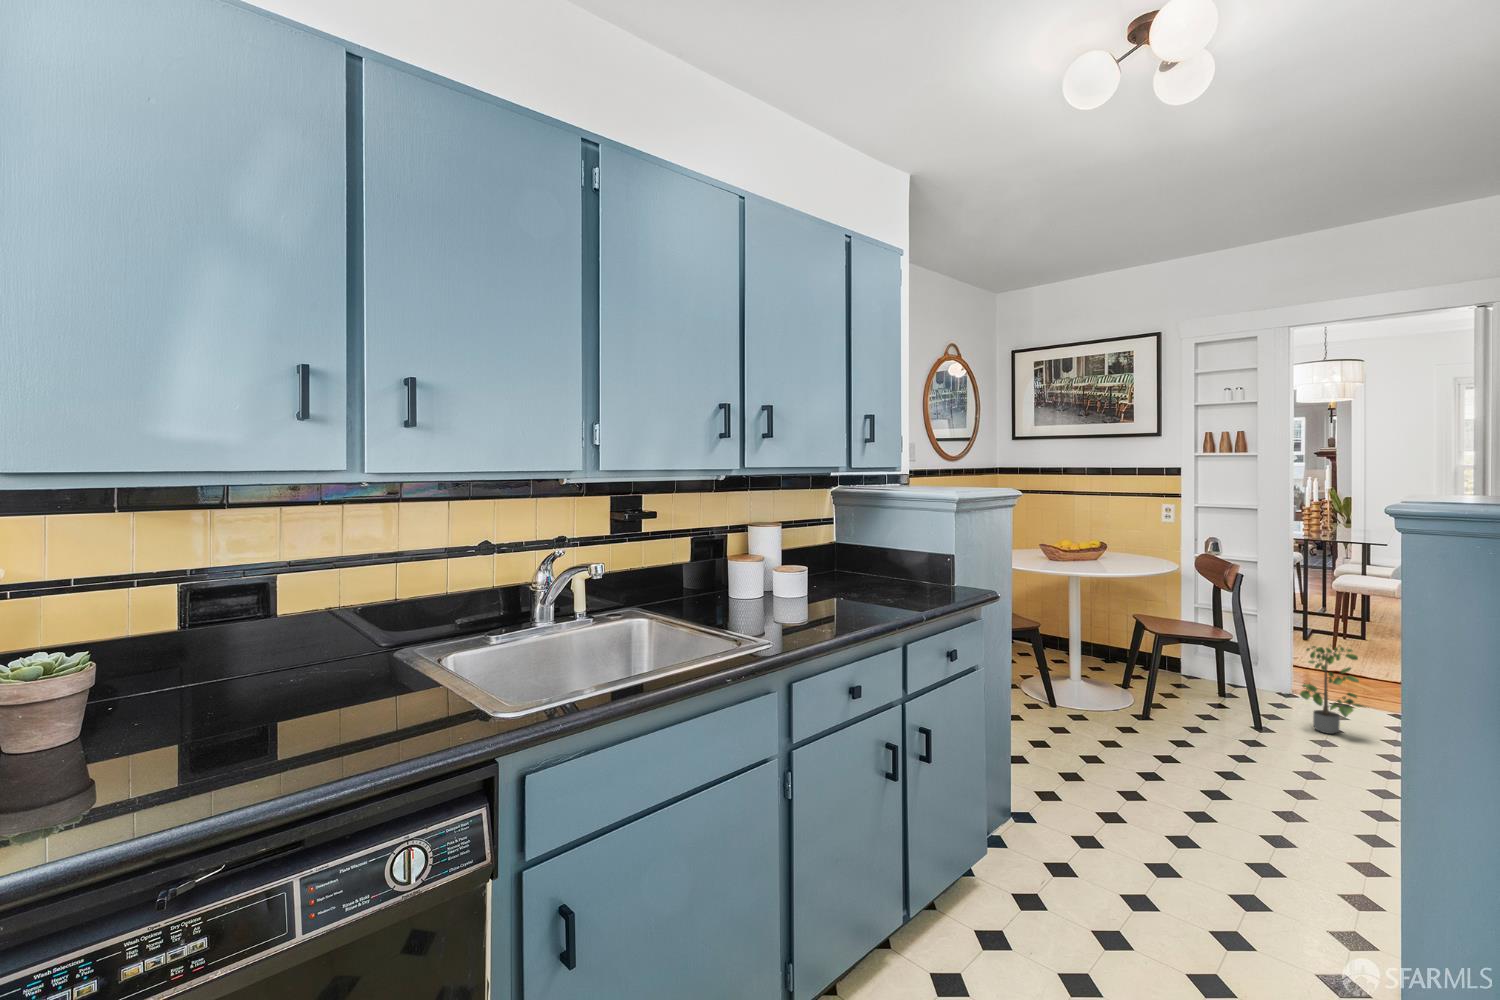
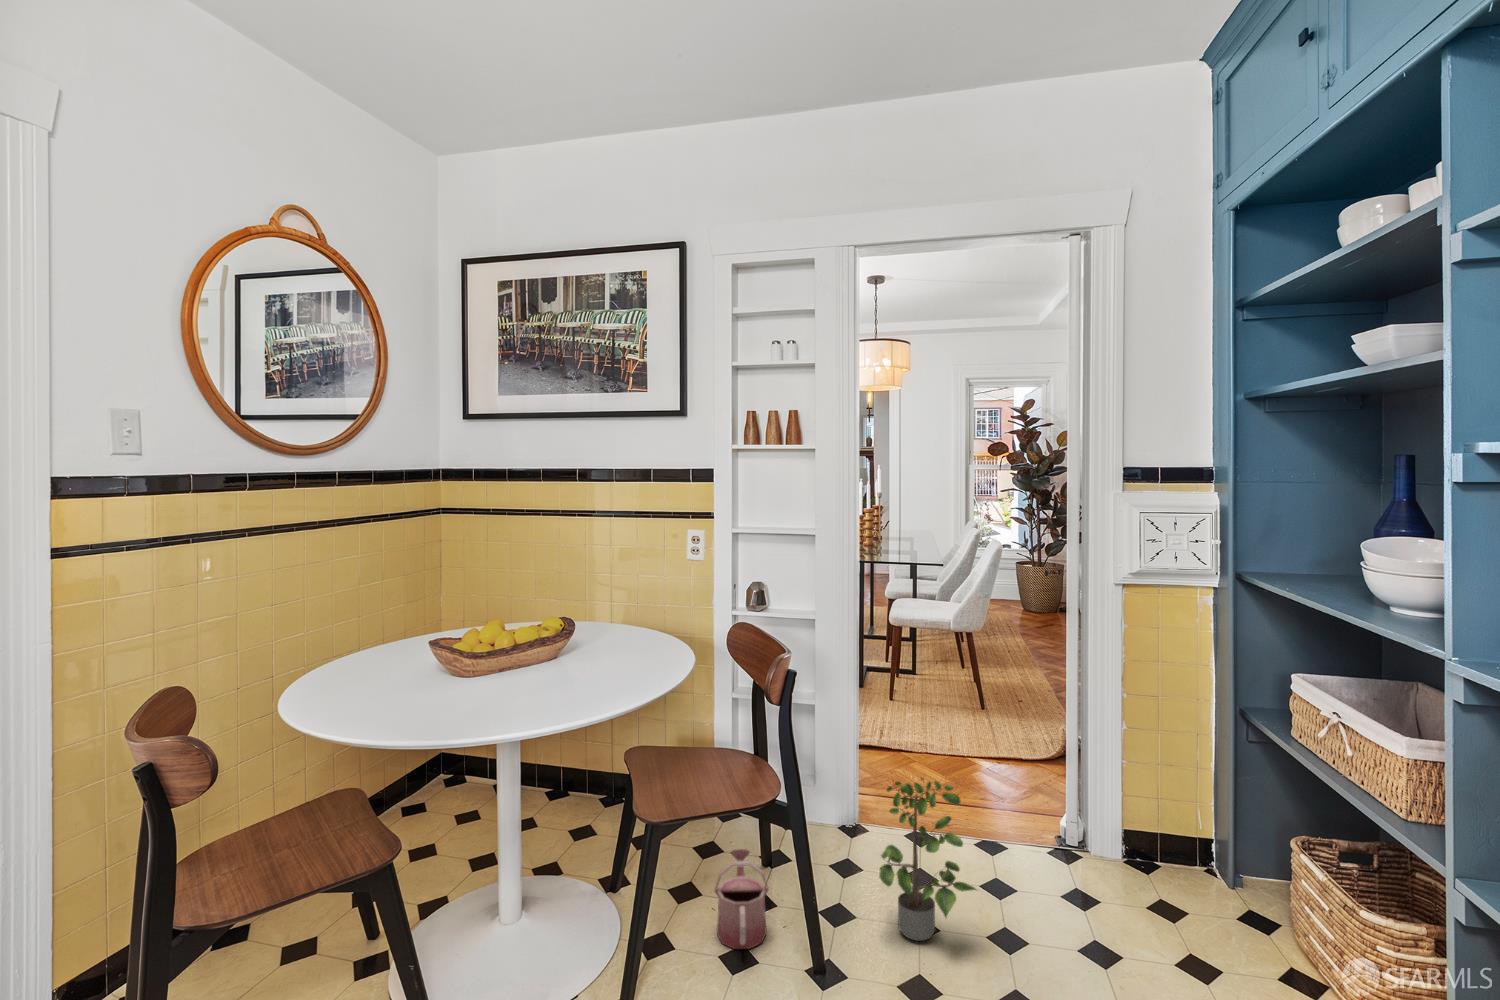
watering can: none [1193,677,1227,719] -> present [714,849,769,949]

